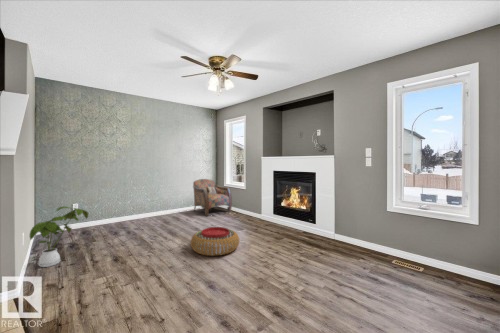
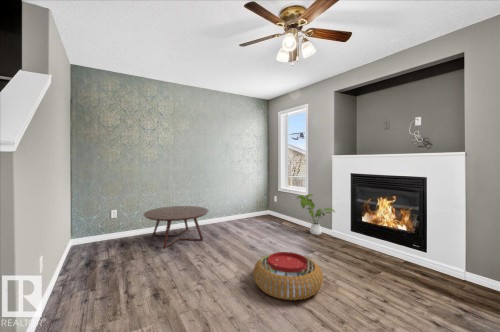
armchair: present [193,179,232,216] -> none [243,182,290,227]
coffee table: none [103,200,161,233] -> present [144,206,208,248]
house plant: present [30,207,88,267] -> present [297,194,335,235]

